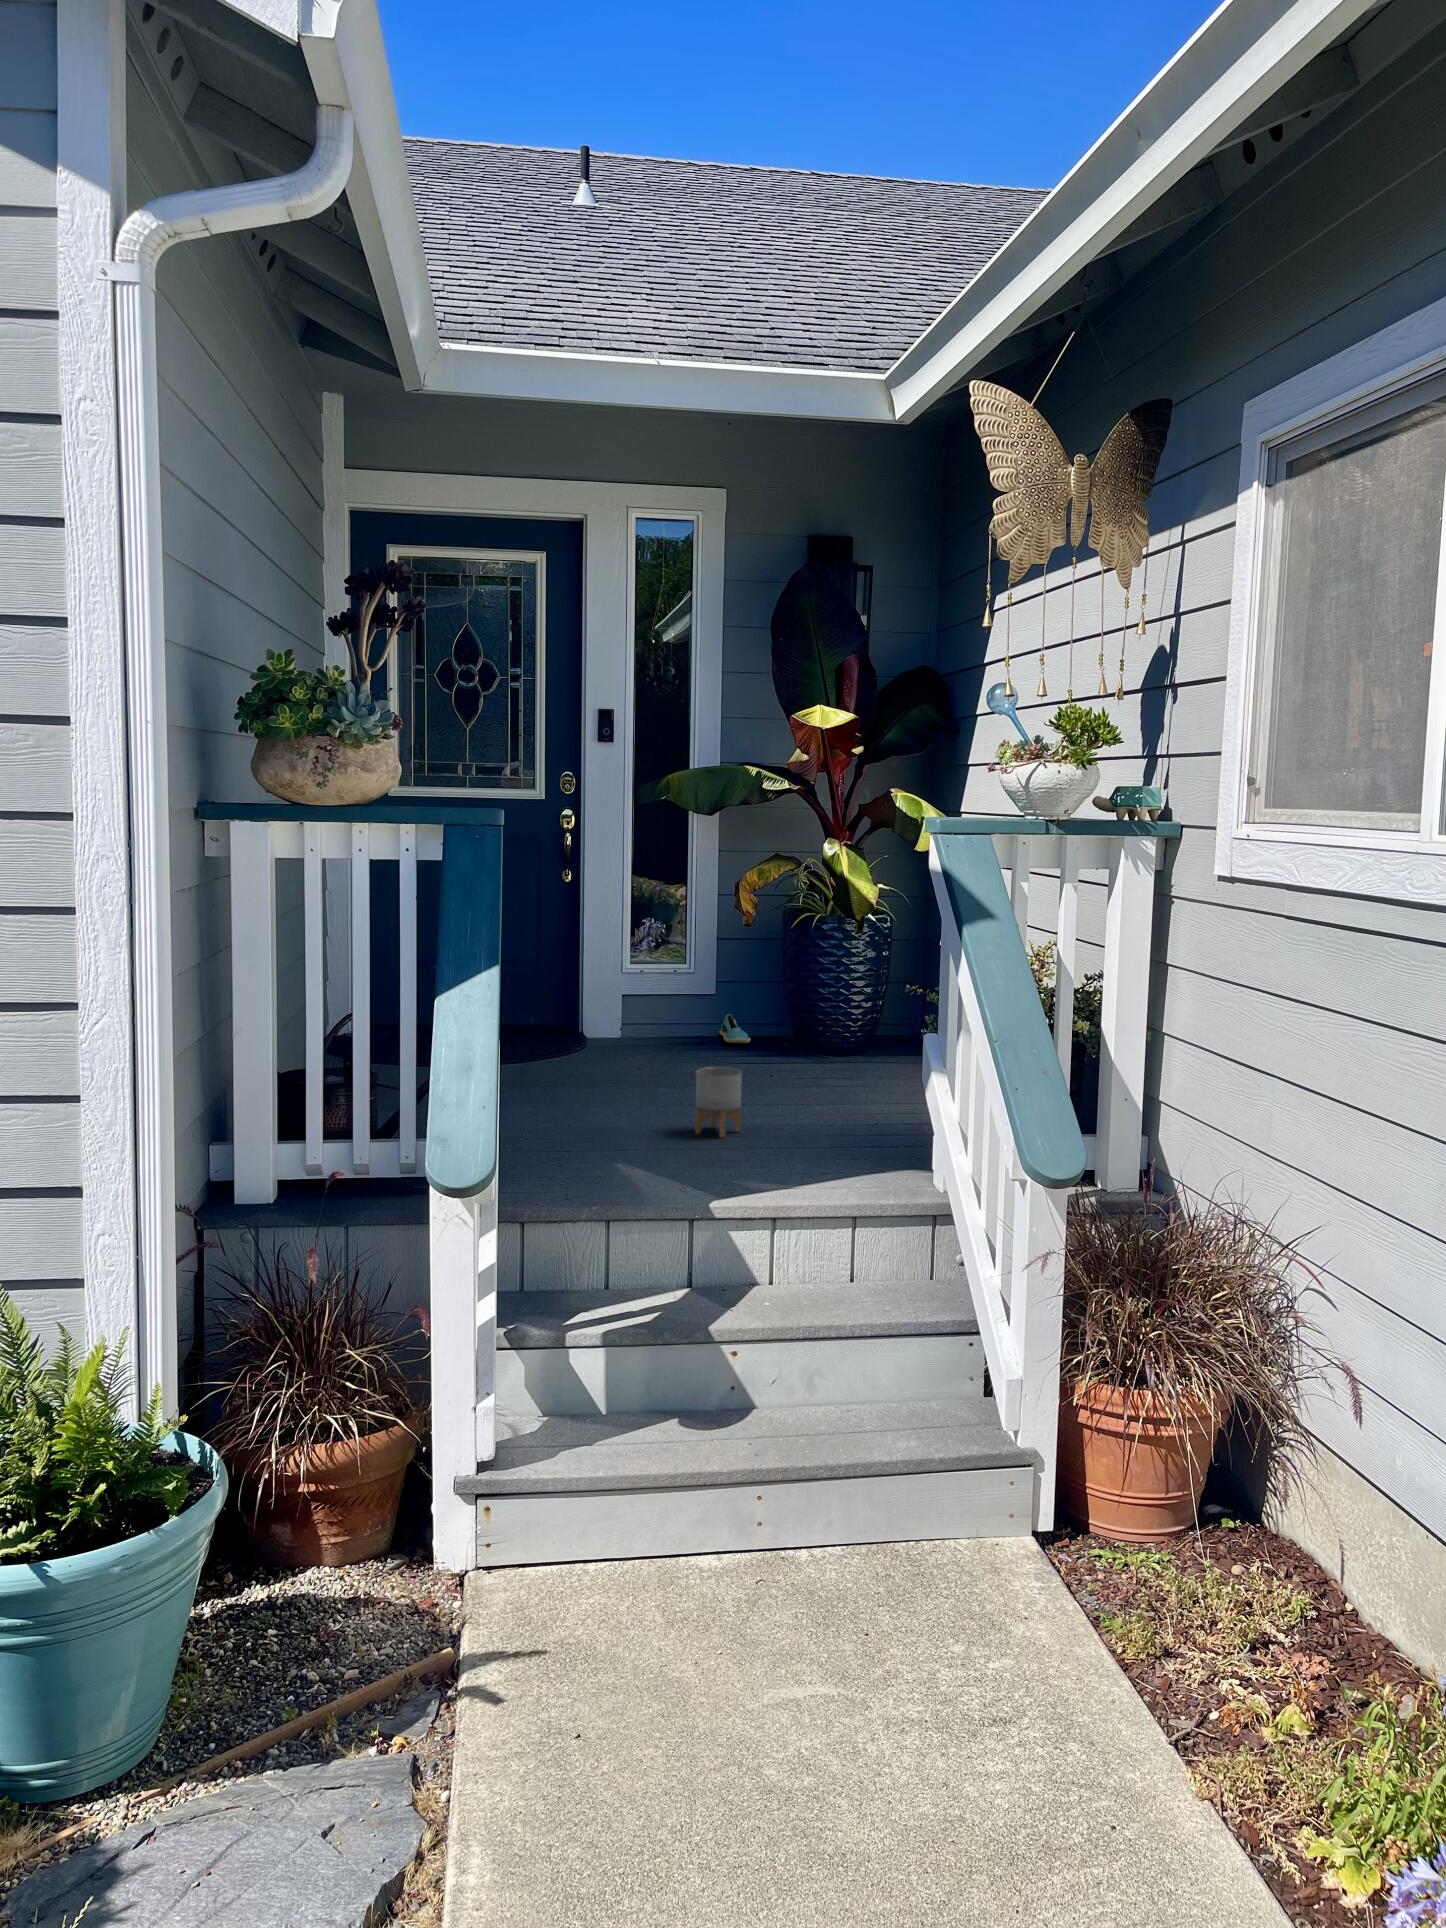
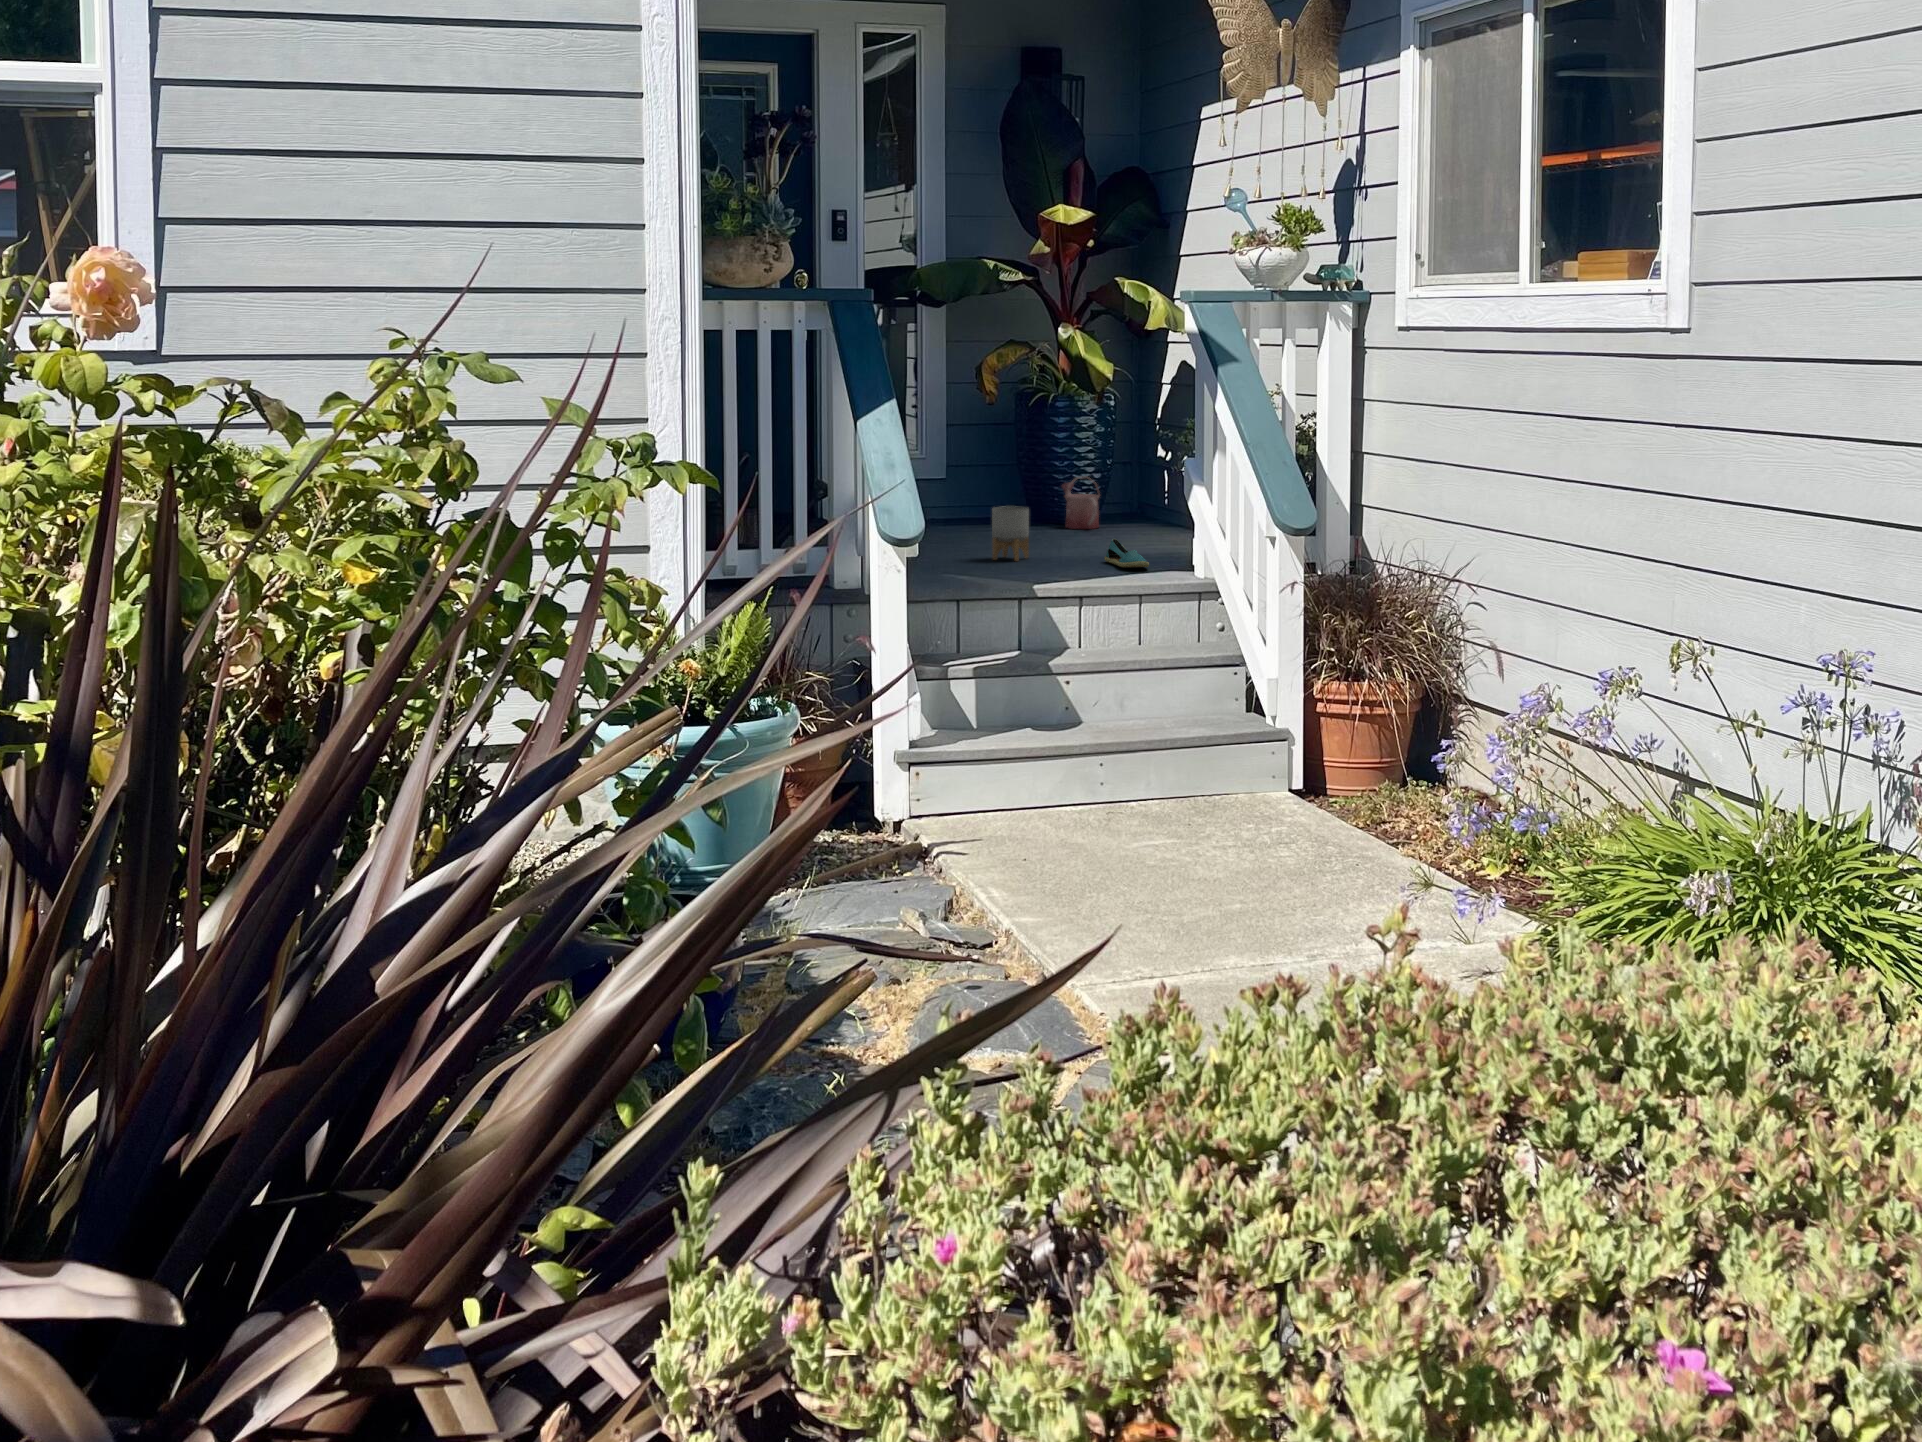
watering can: none [814,1013,857,1073] -> present [1062,477,1100,529]
shoe: present [719,1014,751,1043] -> present [1104,539,1149,568]

